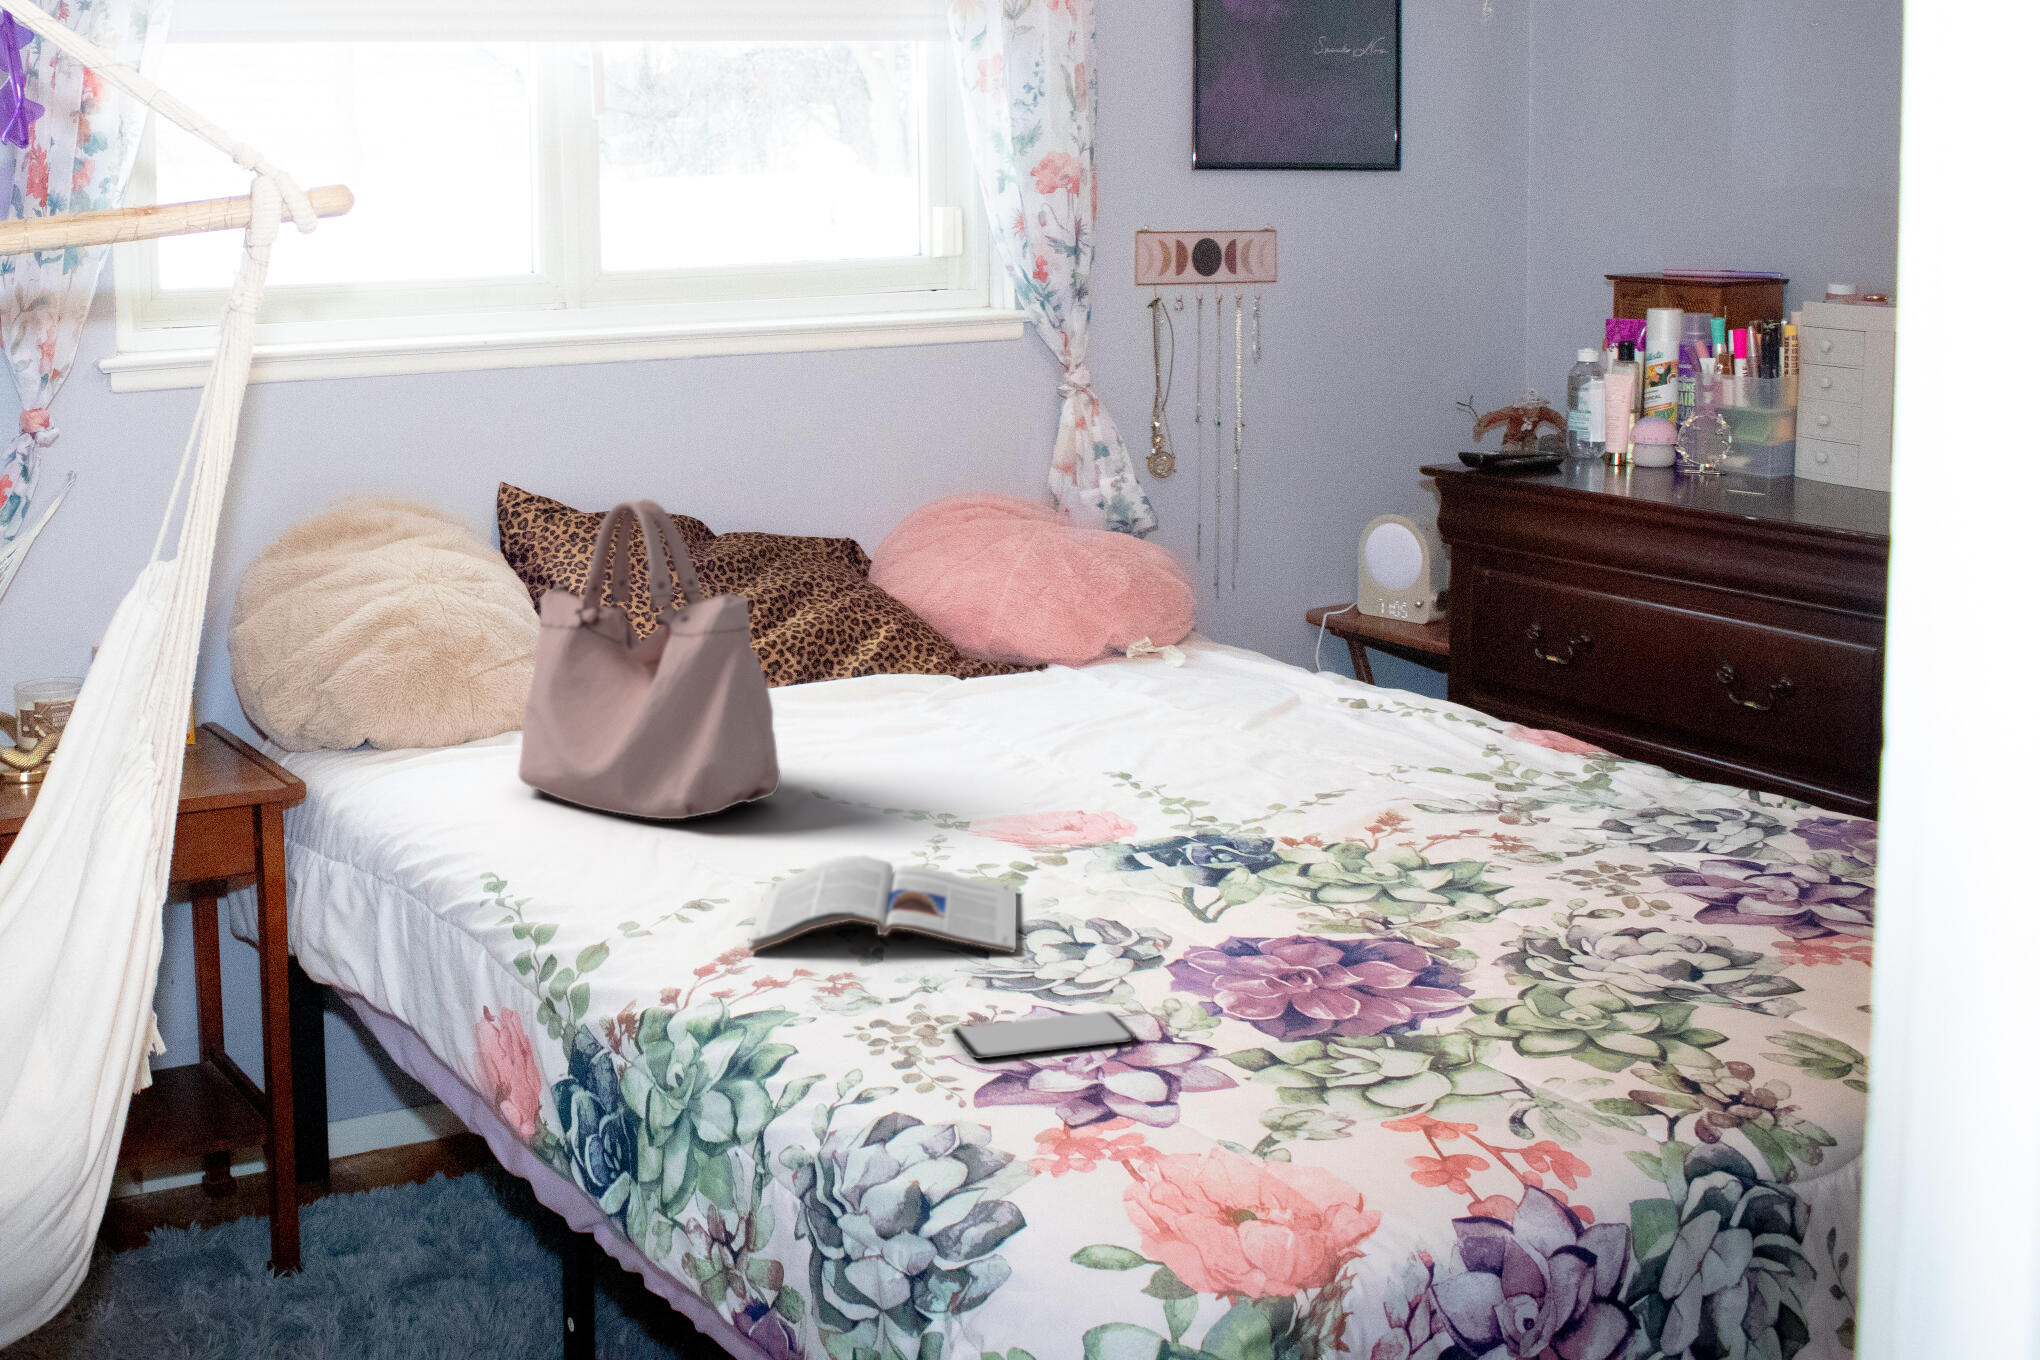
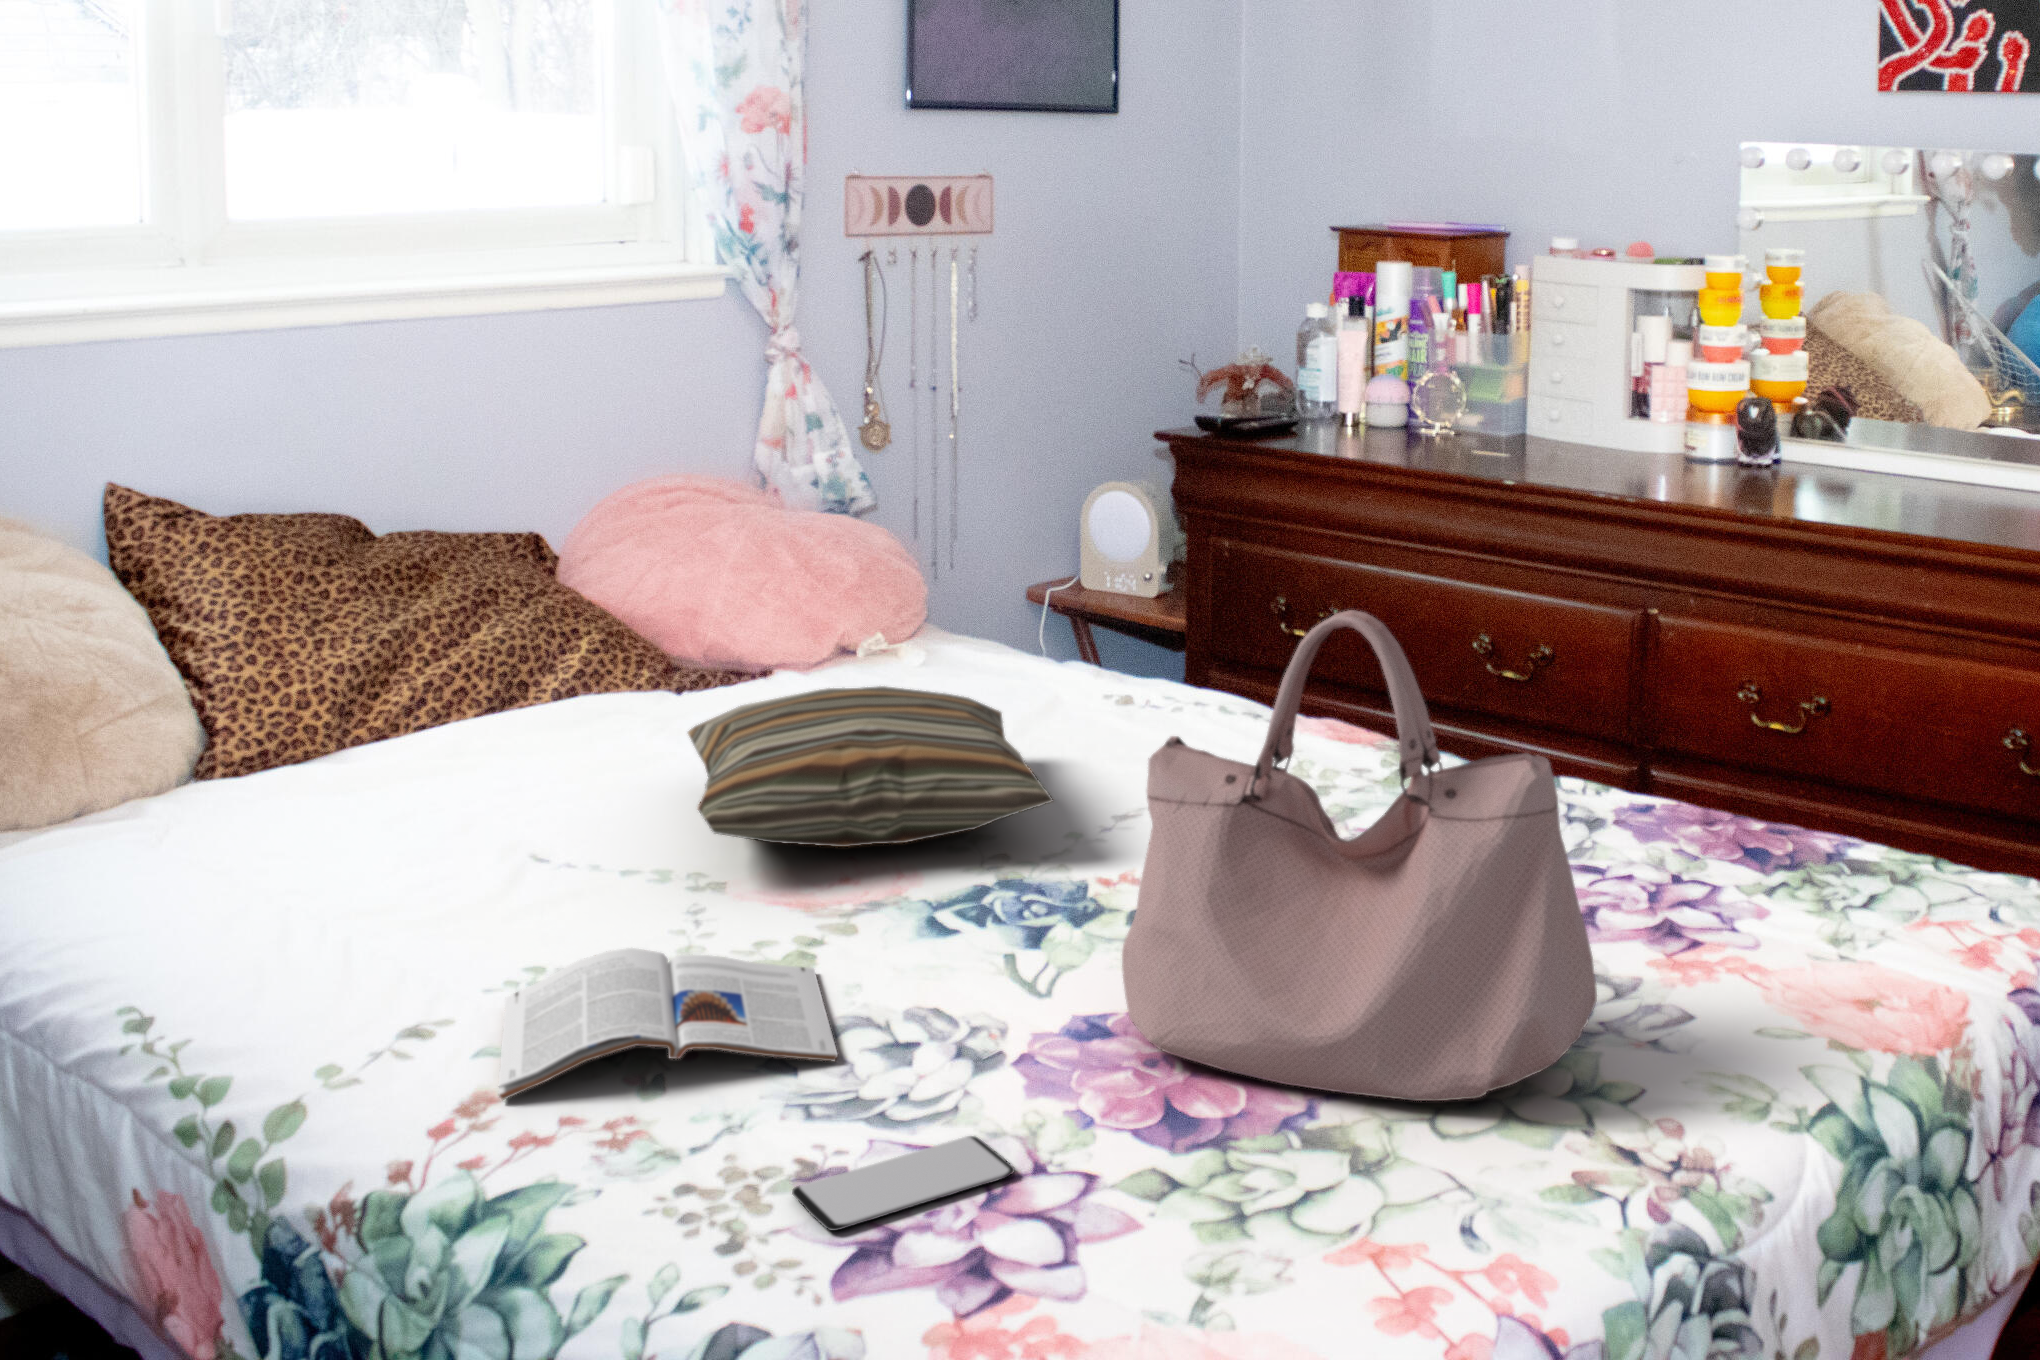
handbag: present [518,499,781,819] -> present [1122,610,1597,1101]
pillow: none [937,666,1258,802] -> present [688,686,1053,847]

